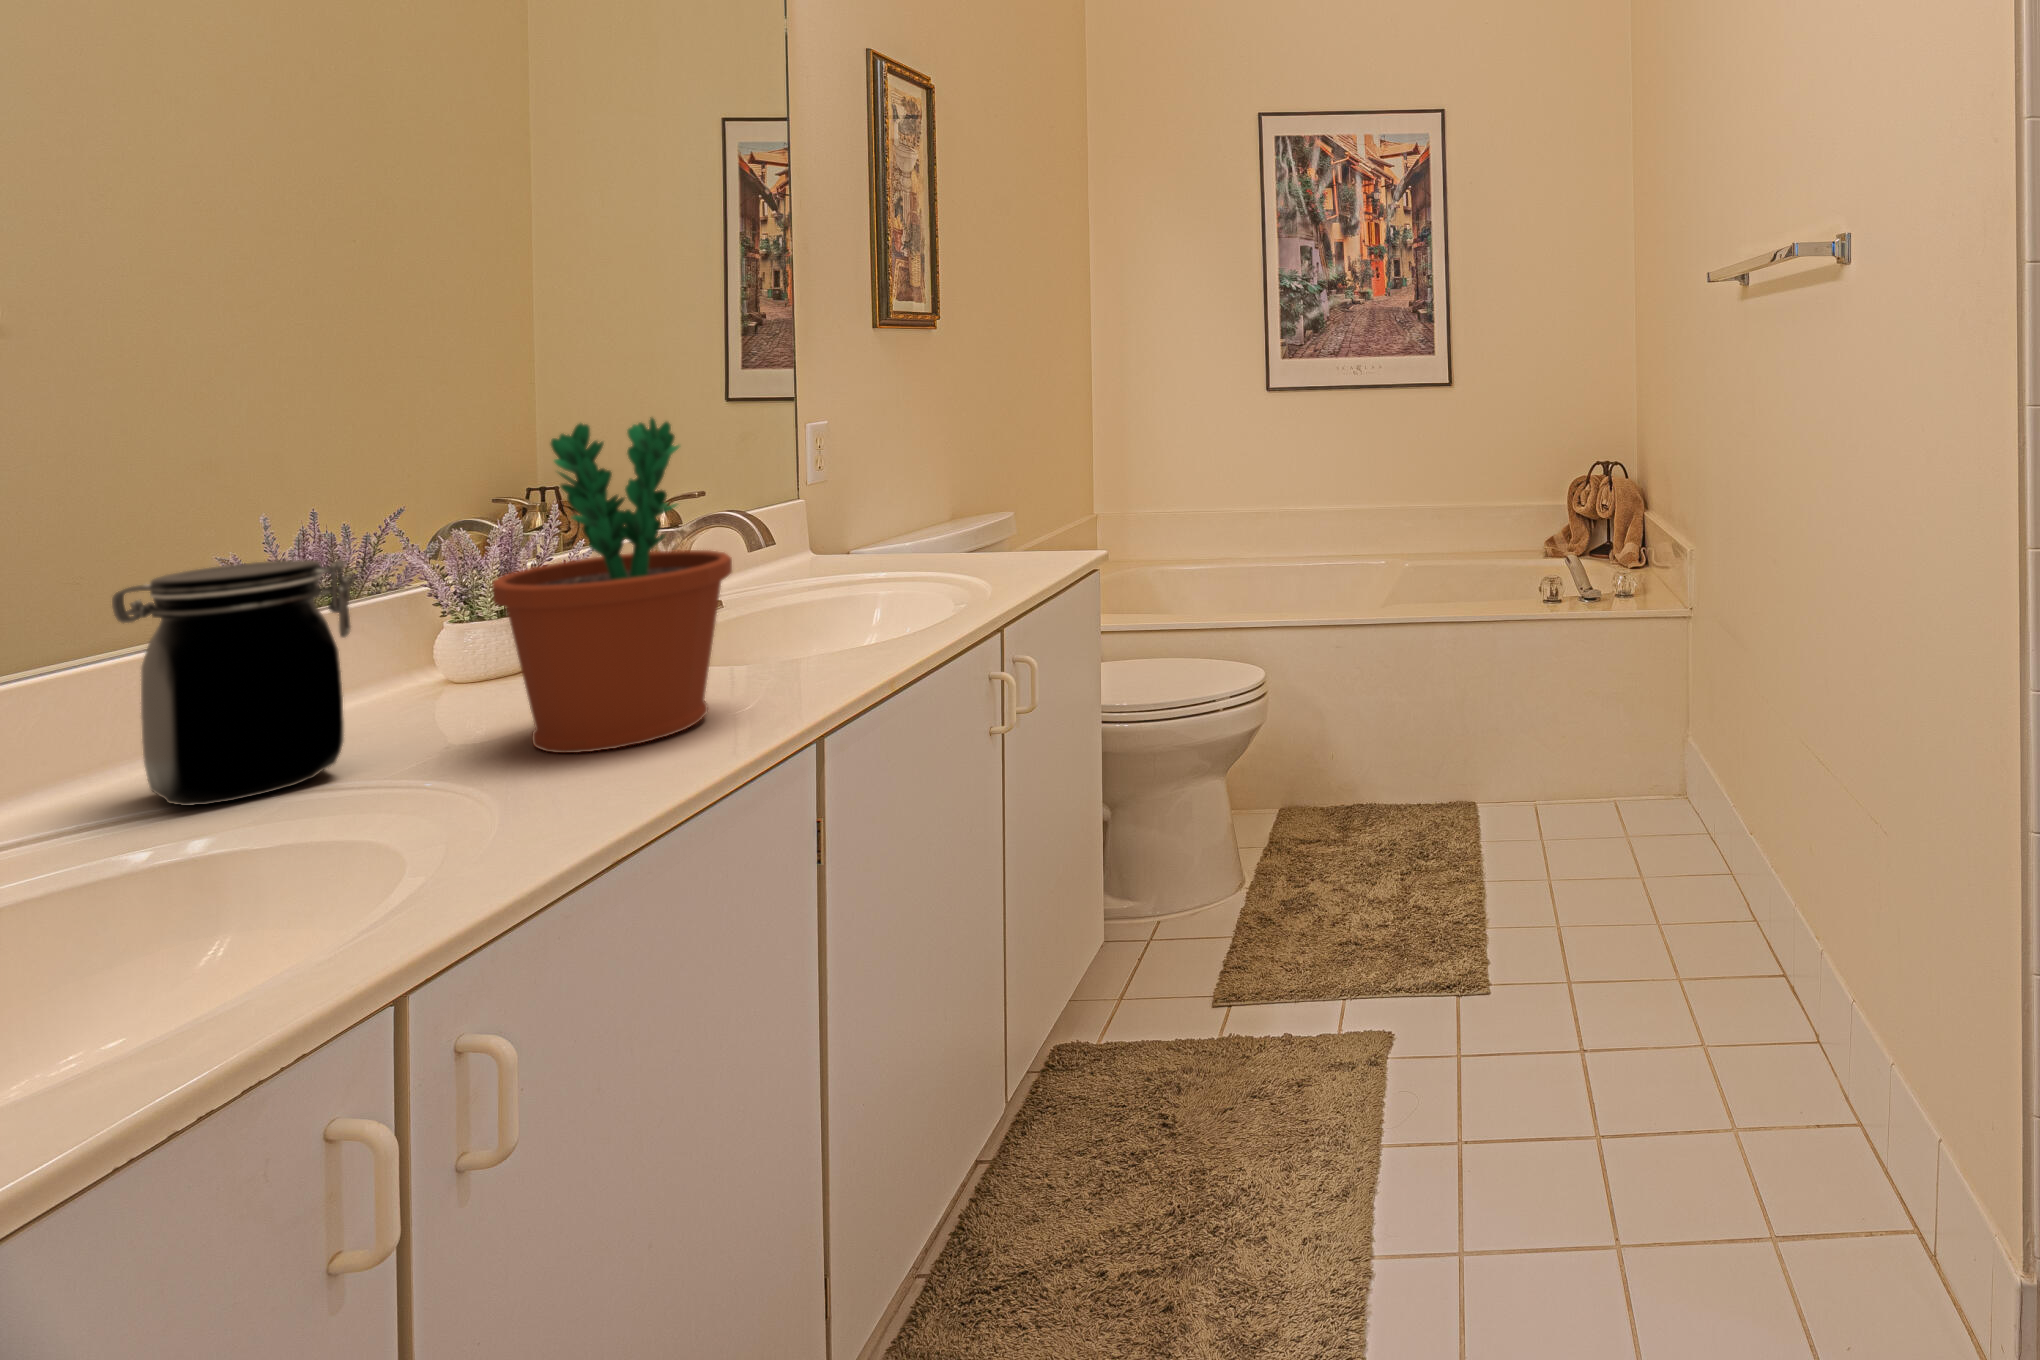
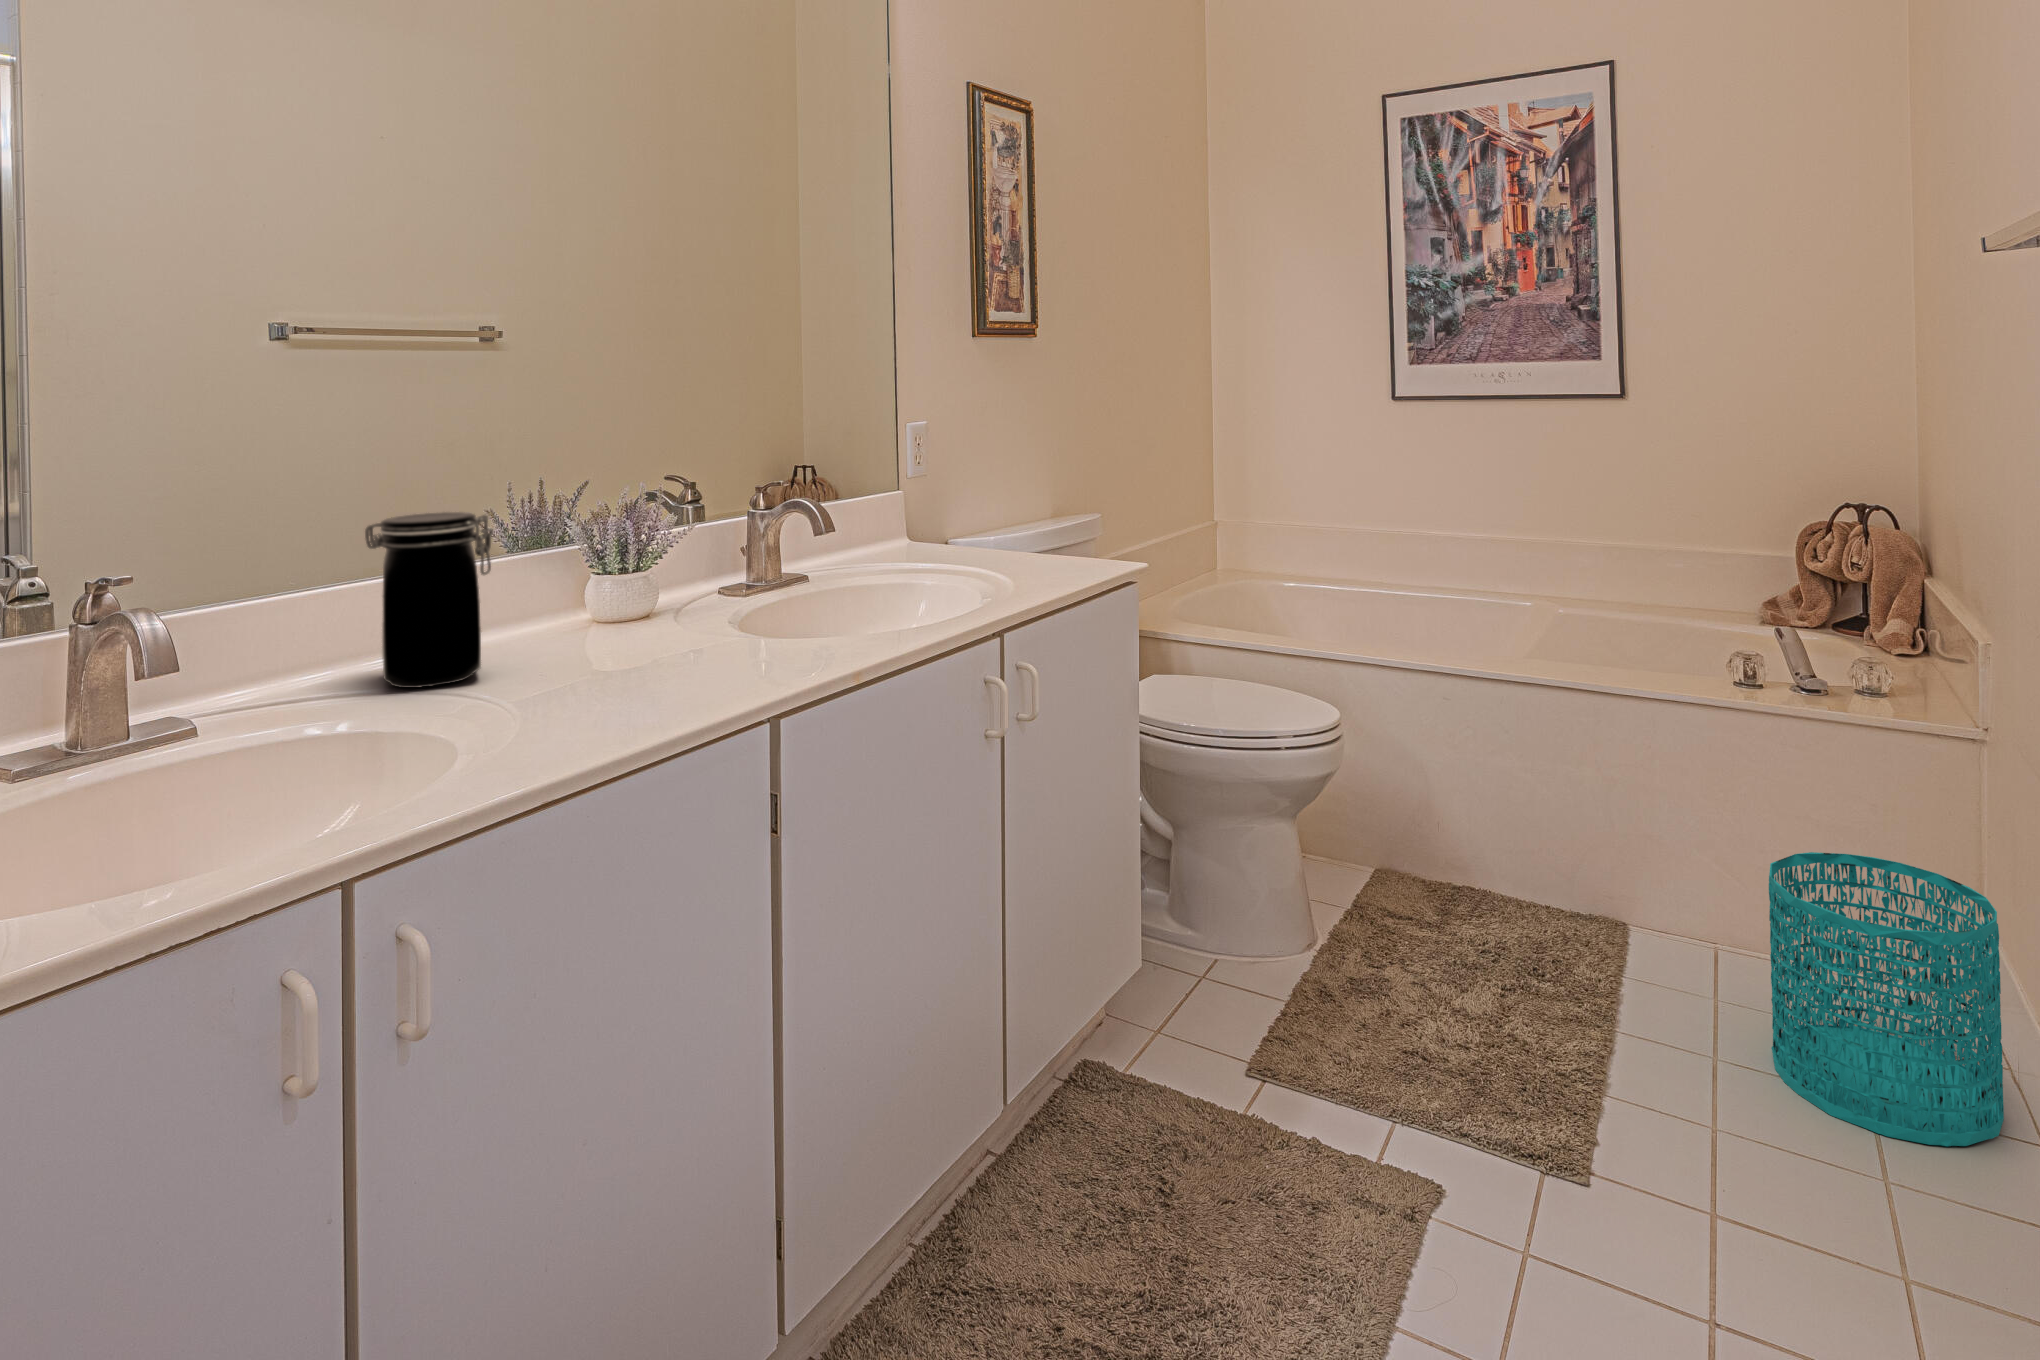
flower pot: present [492,418,732,753] -> none [567,411,735,693]
wastebasket: none [1583,708,1717,898] -> present [1769,852,2004,1146]

